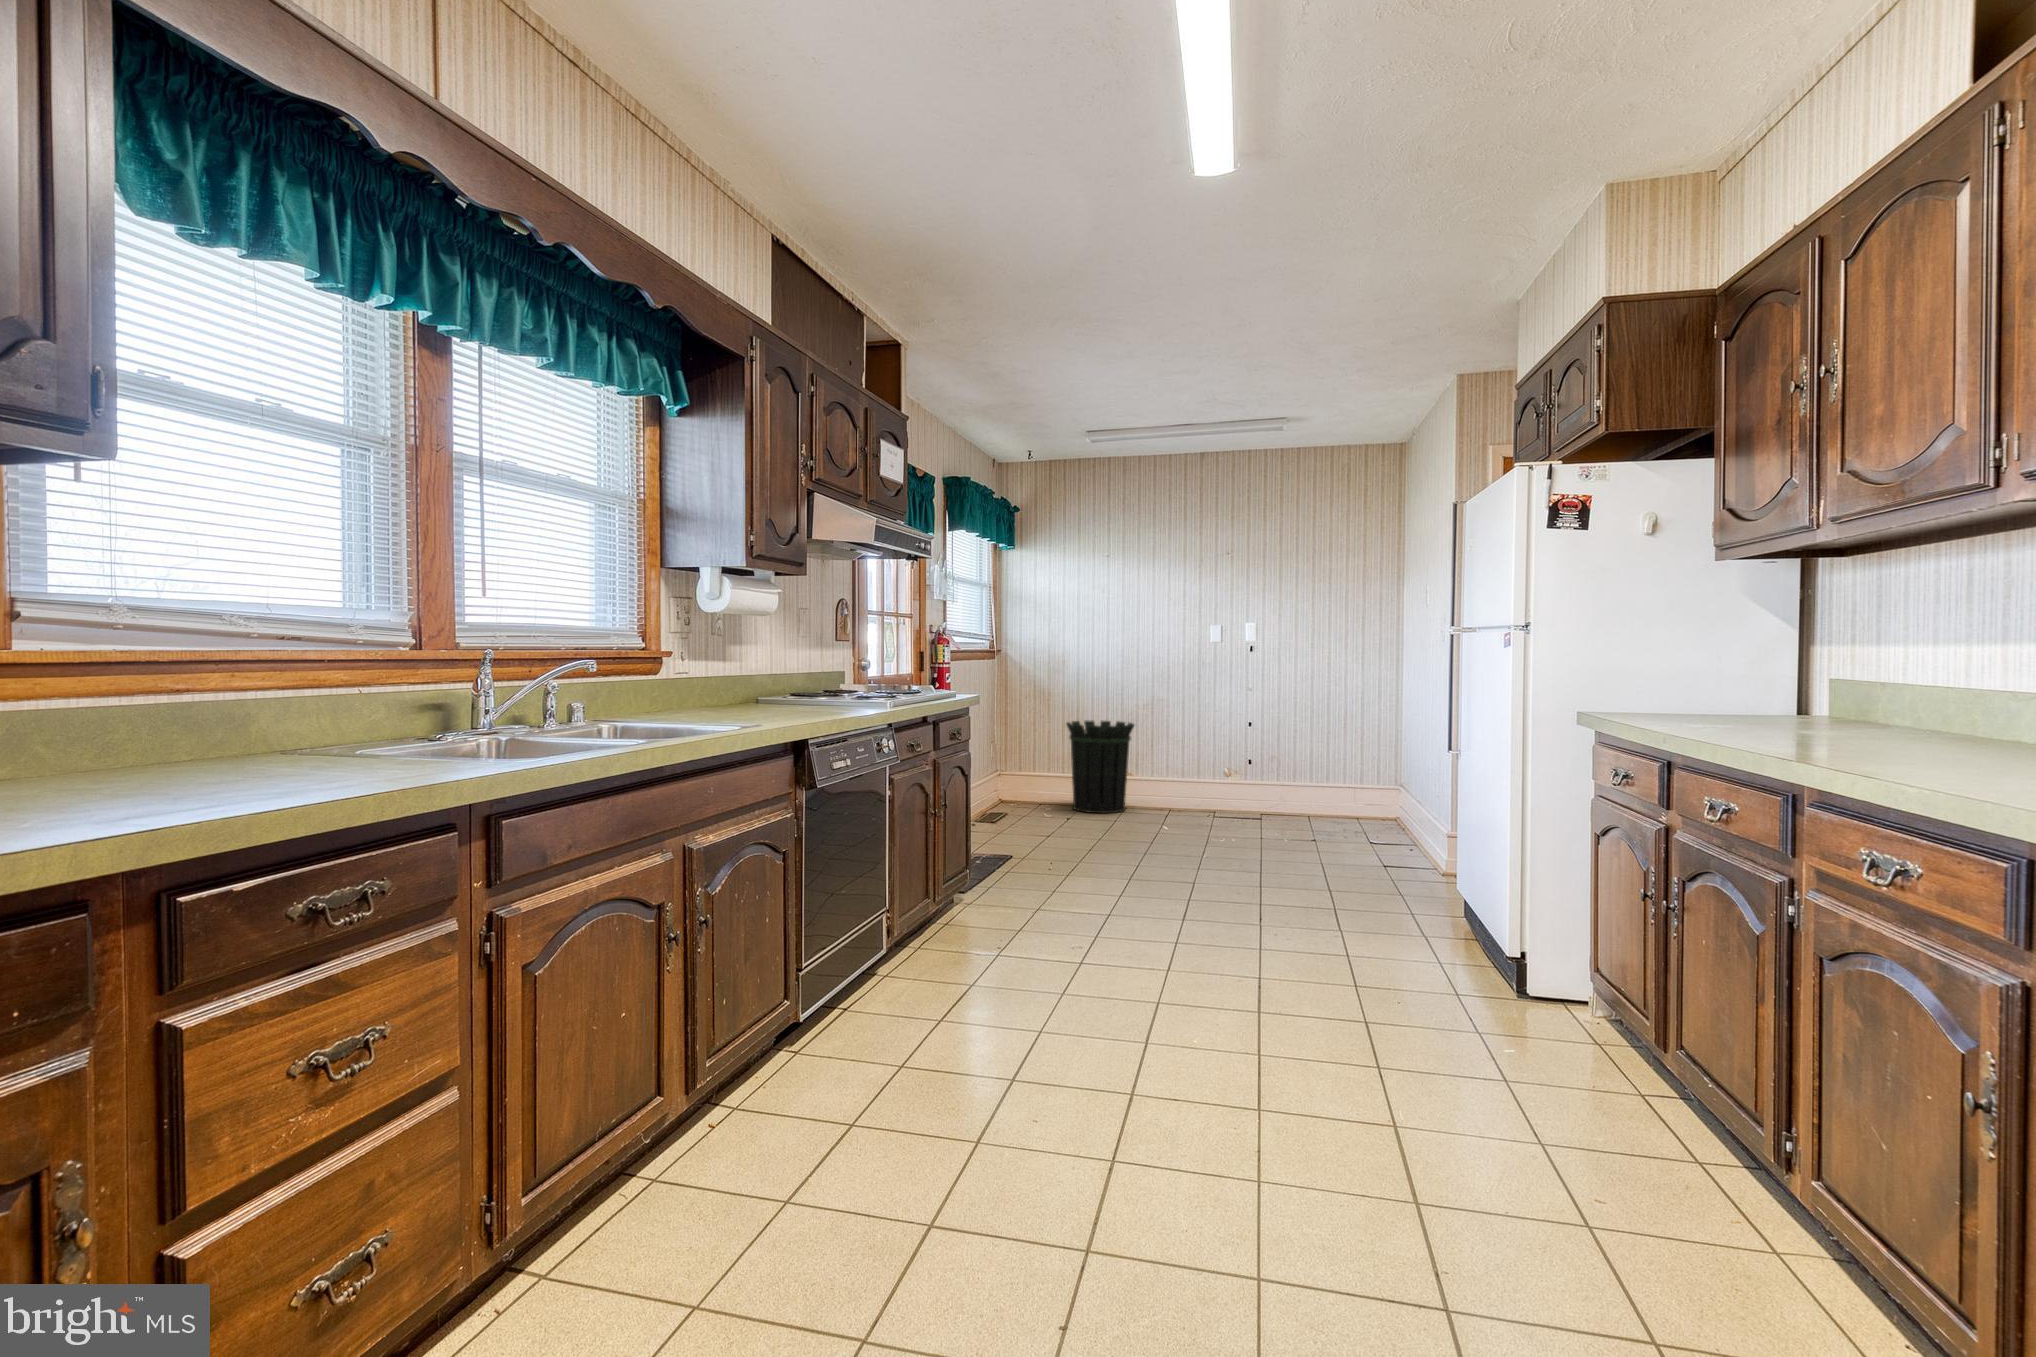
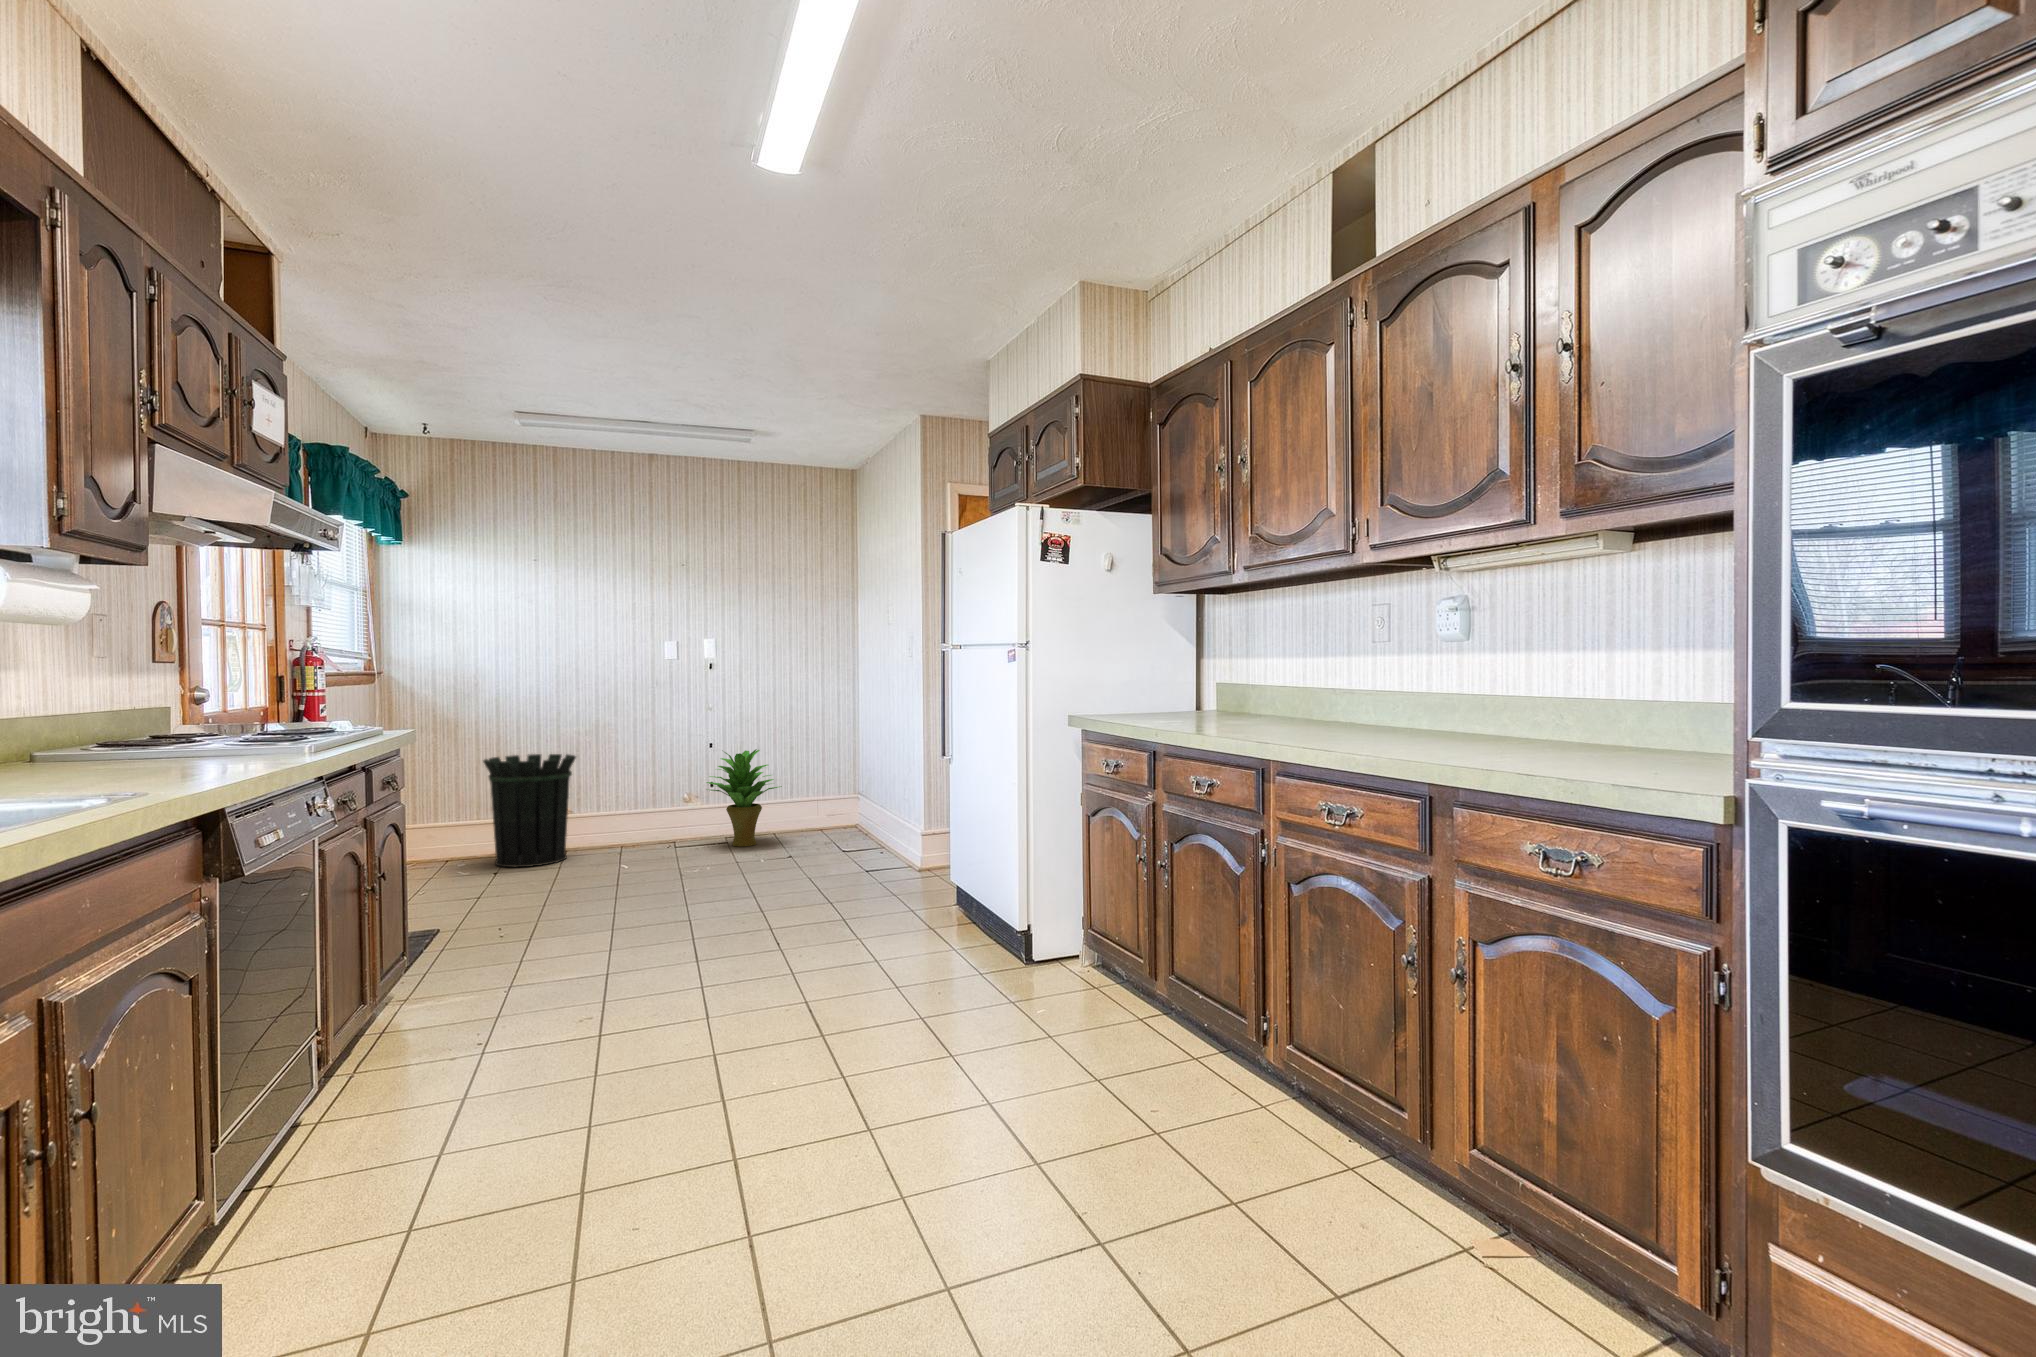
potted plant: none [1242,728,1314,821] -> present [707,749,782,846]

